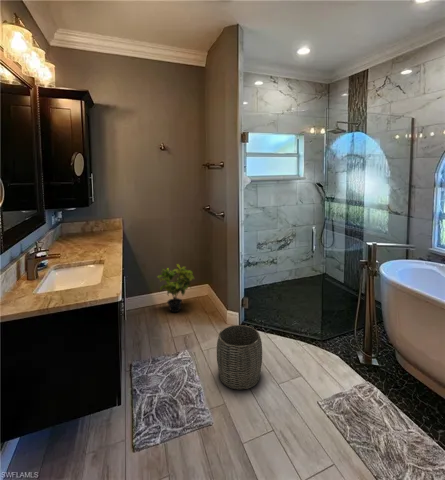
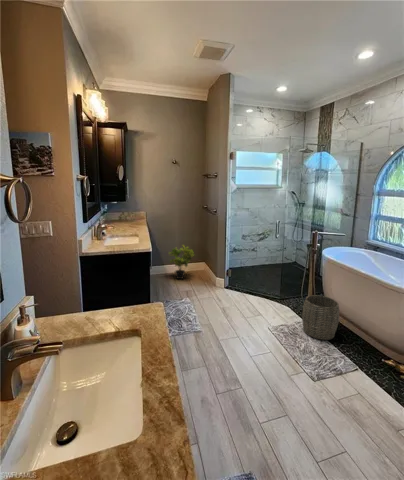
woven basket: present [217,325,262,390] -> present [302,295,339,340]

